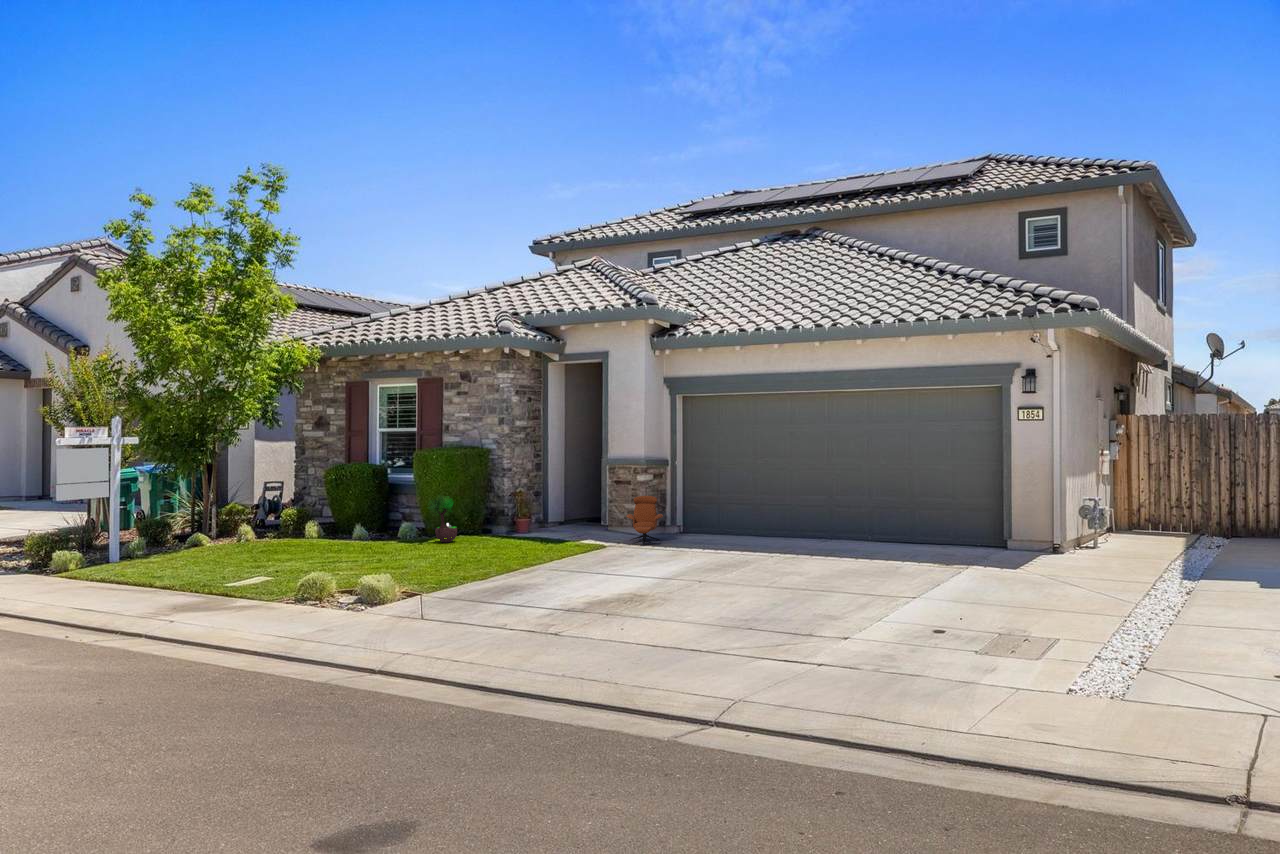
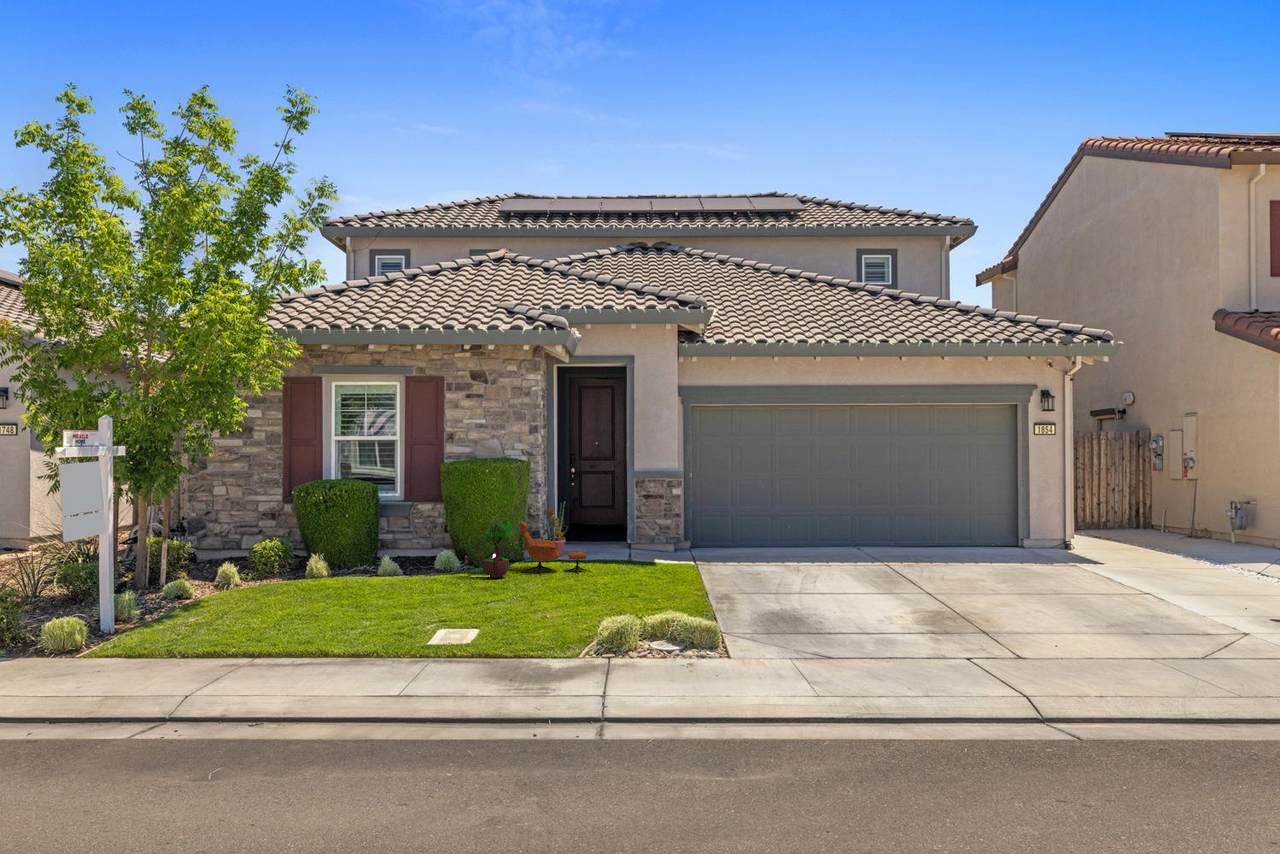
lounge chair: present [627,496,663,545] -> present [520,521,590,575]

